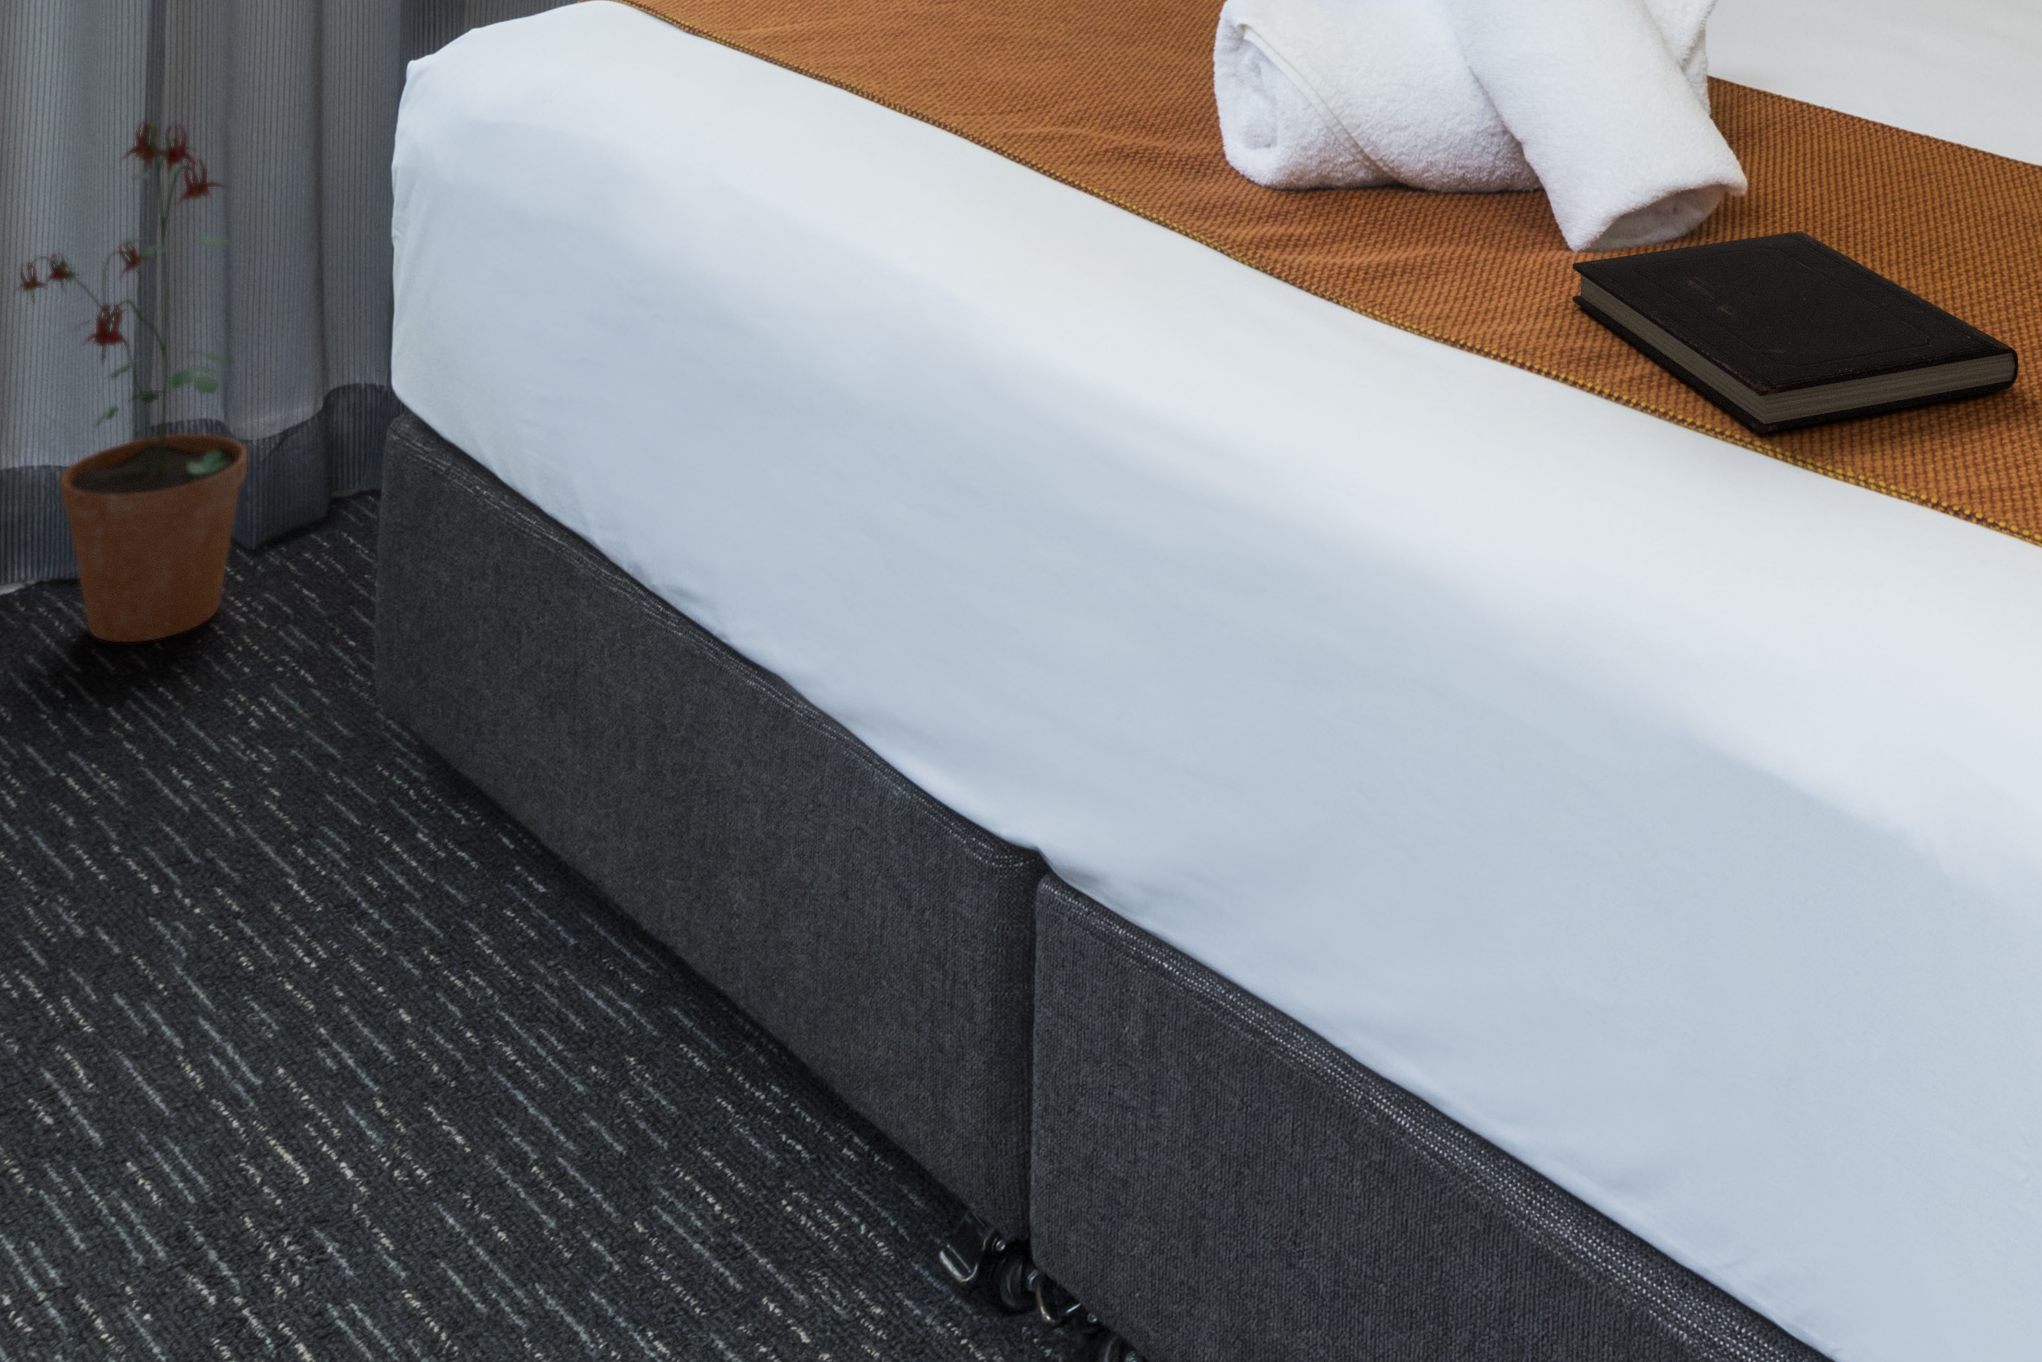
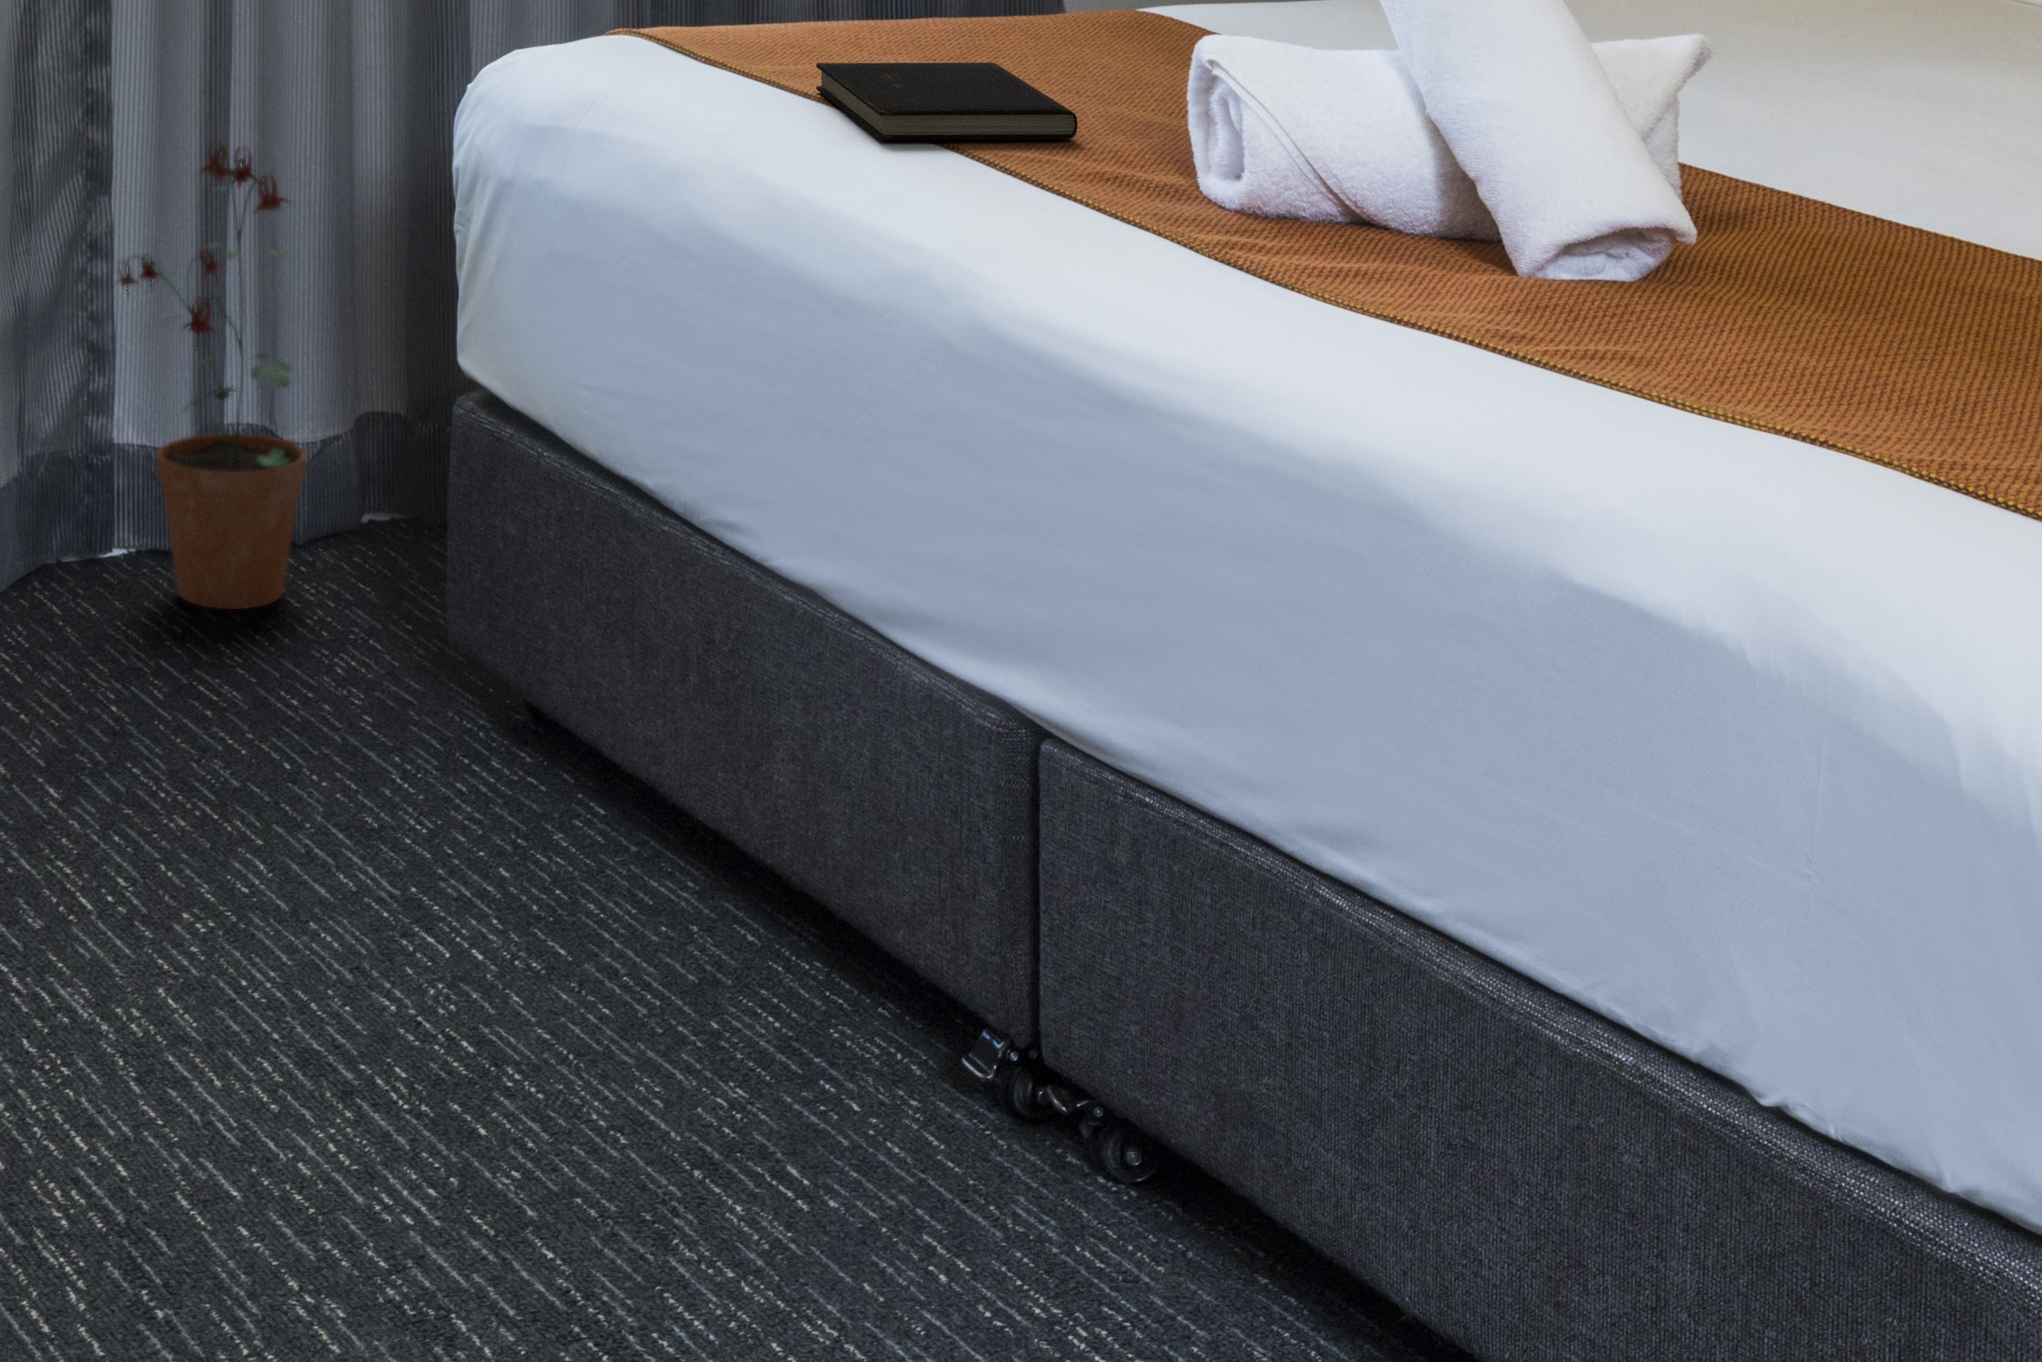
hardcover book: present [1572,231,2018,433] -> present [816,63,1078,140]

